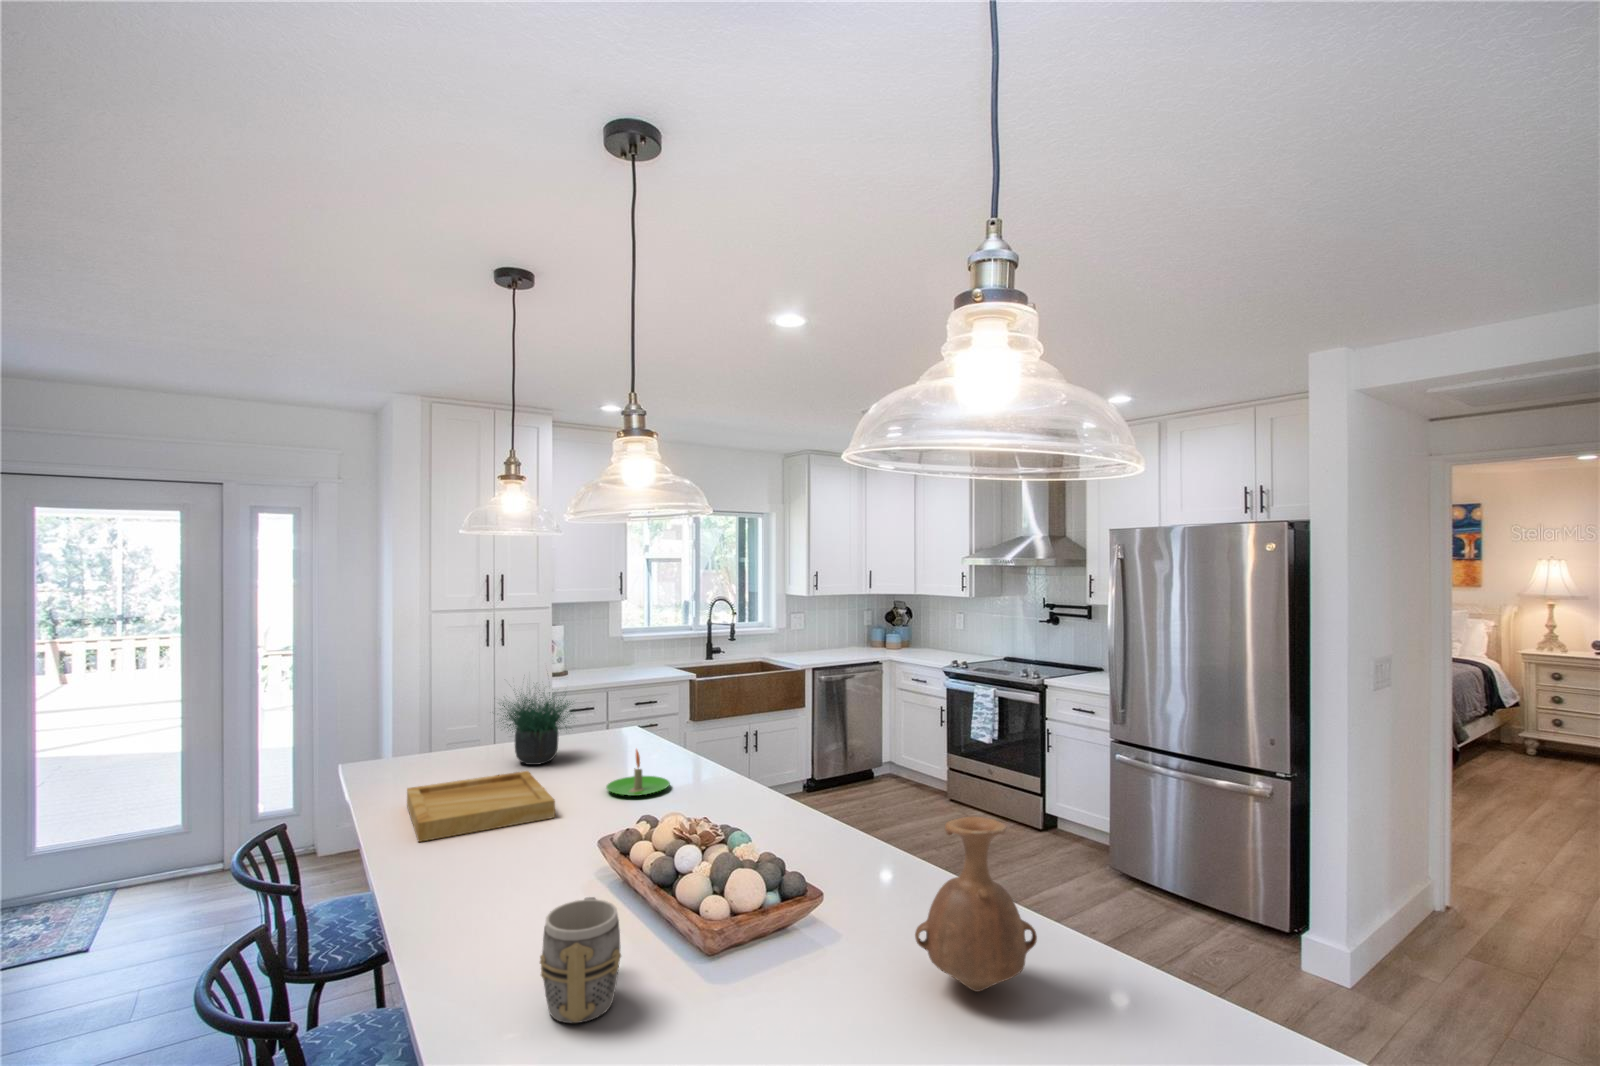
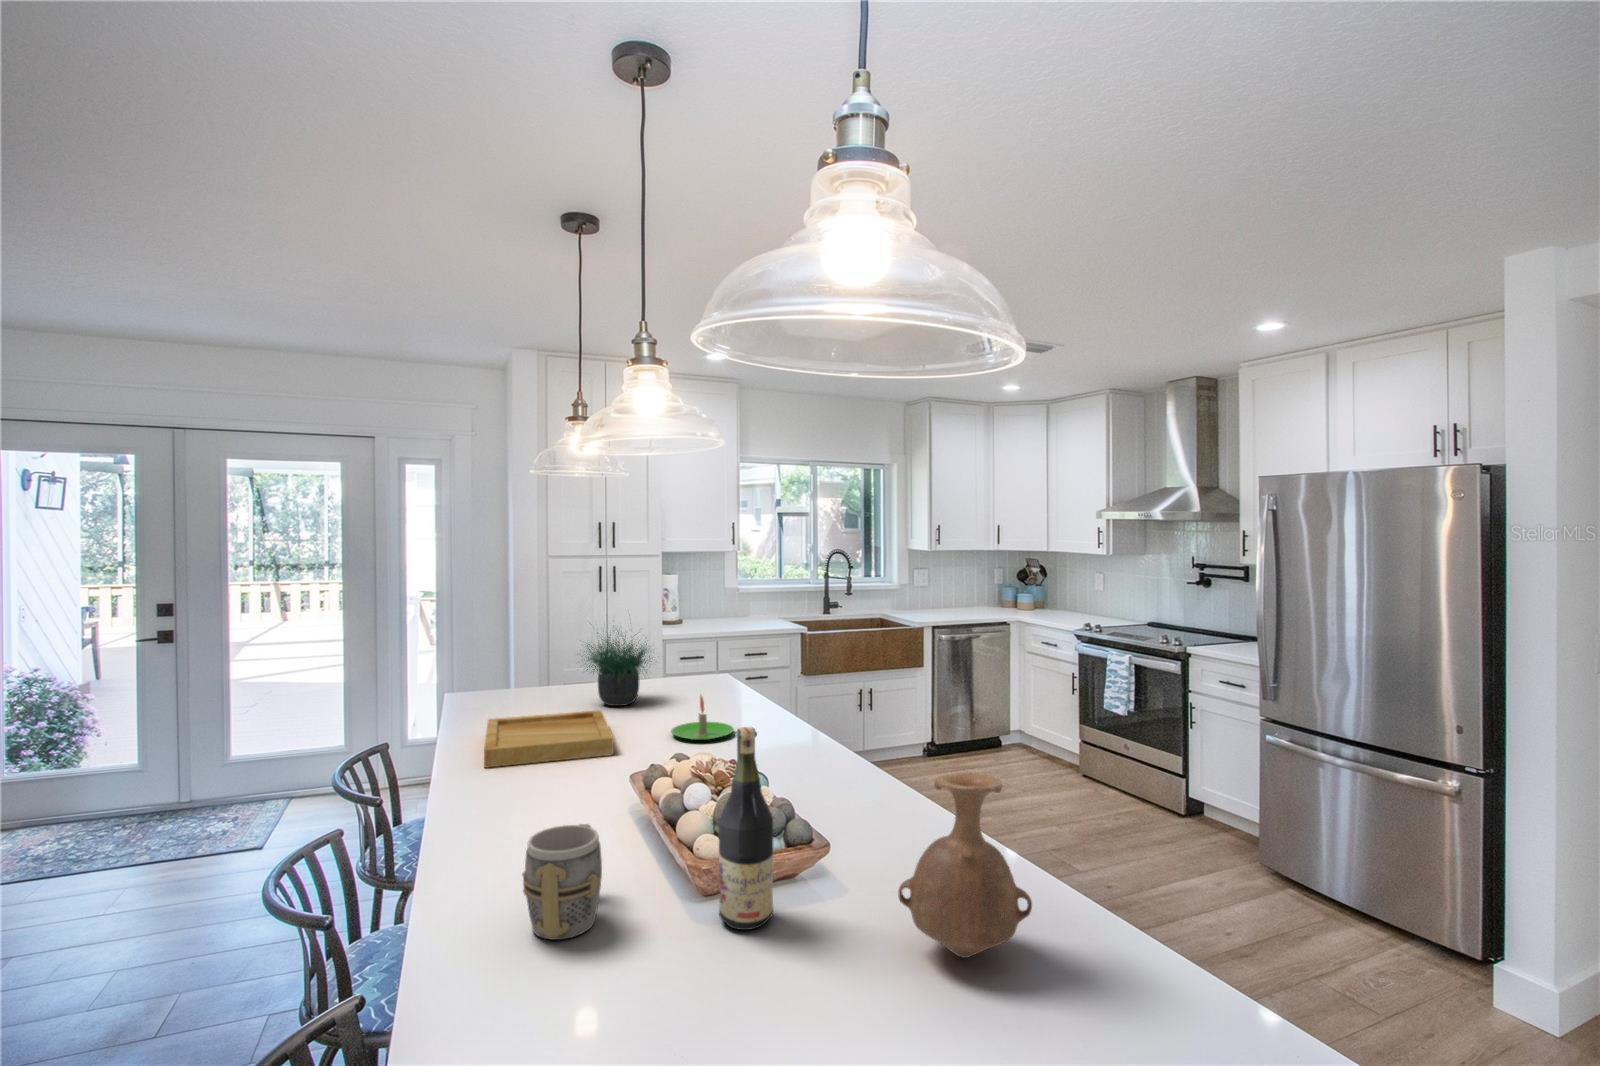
wine bottle: none [737,787,790,989] -> present [719,727,773,930]

